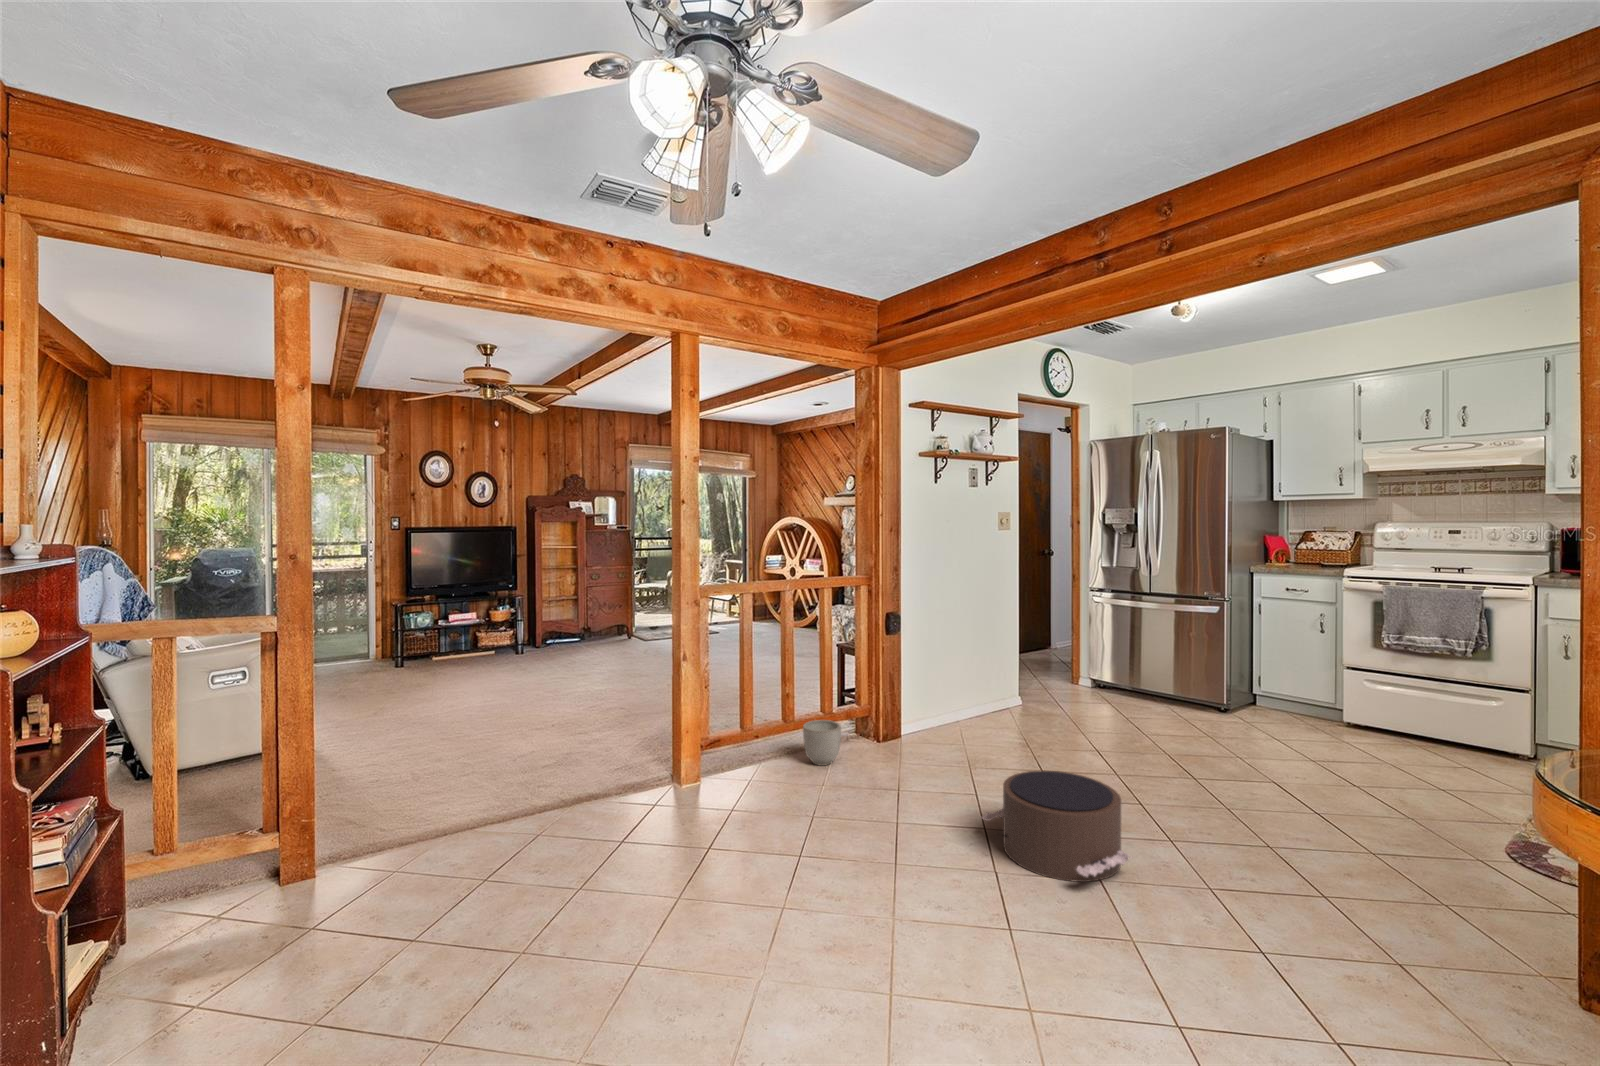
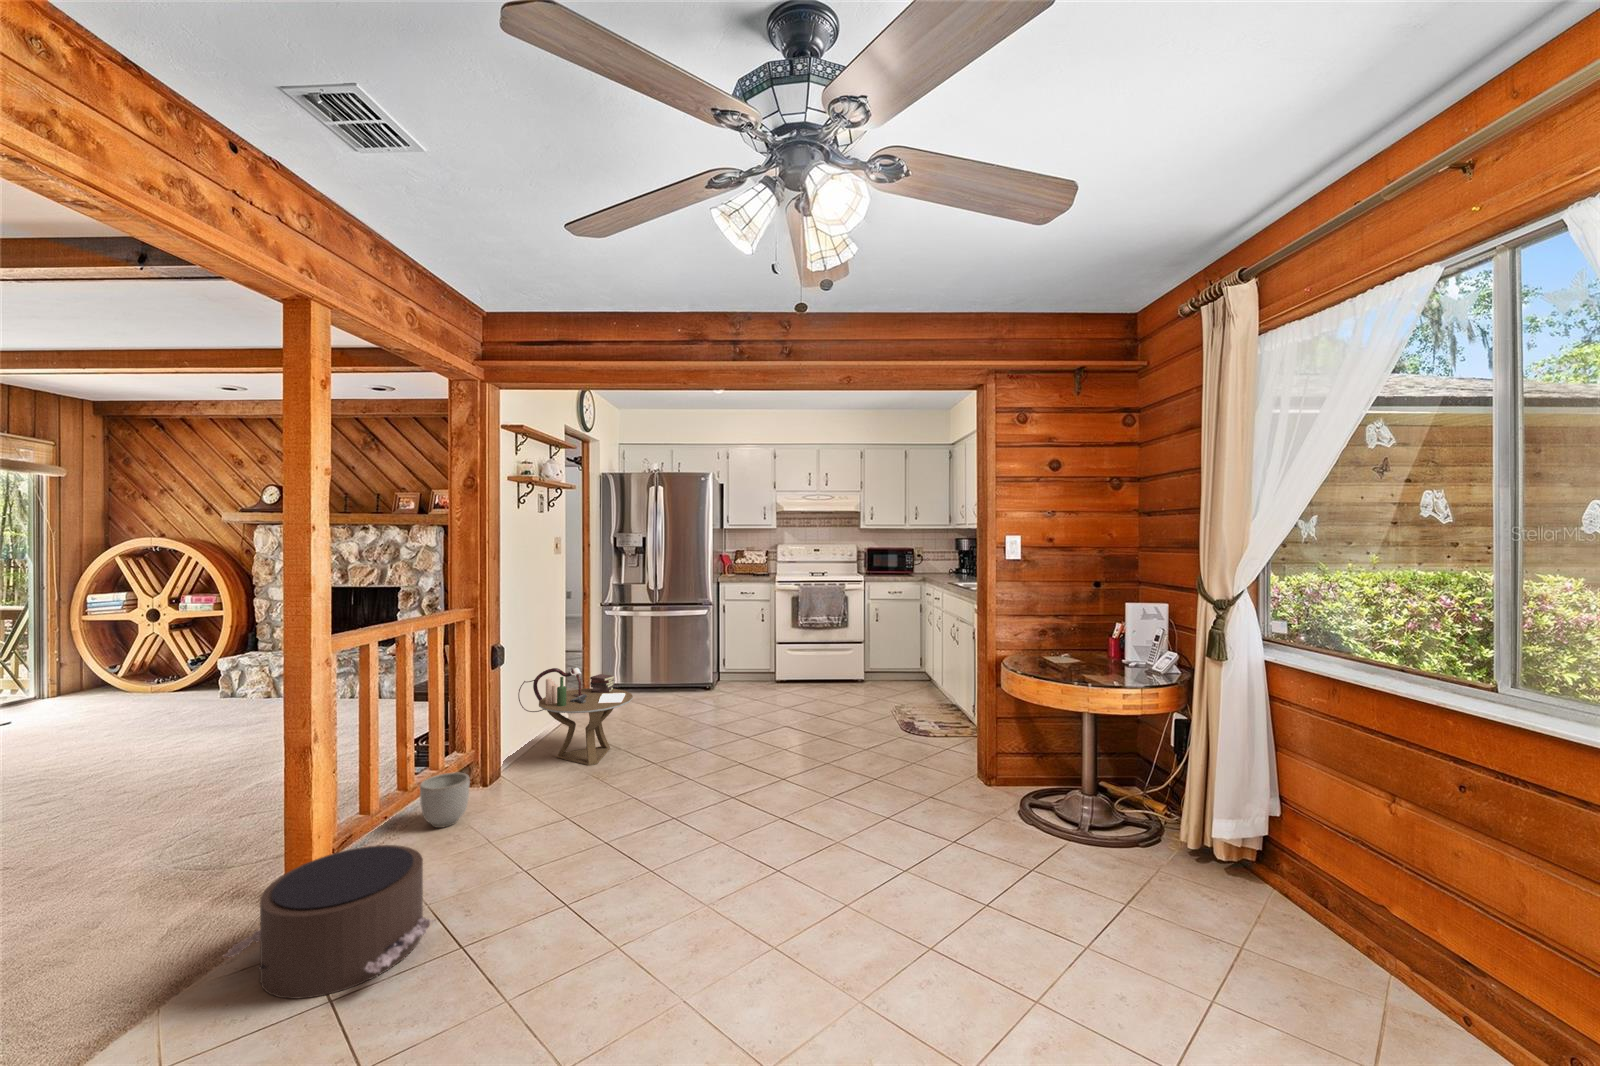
side table: none [924,647,1039,756] -> present [518,668,633,766]
pouf: present [982,771,1129,882] -> present [223,845,434,999]

